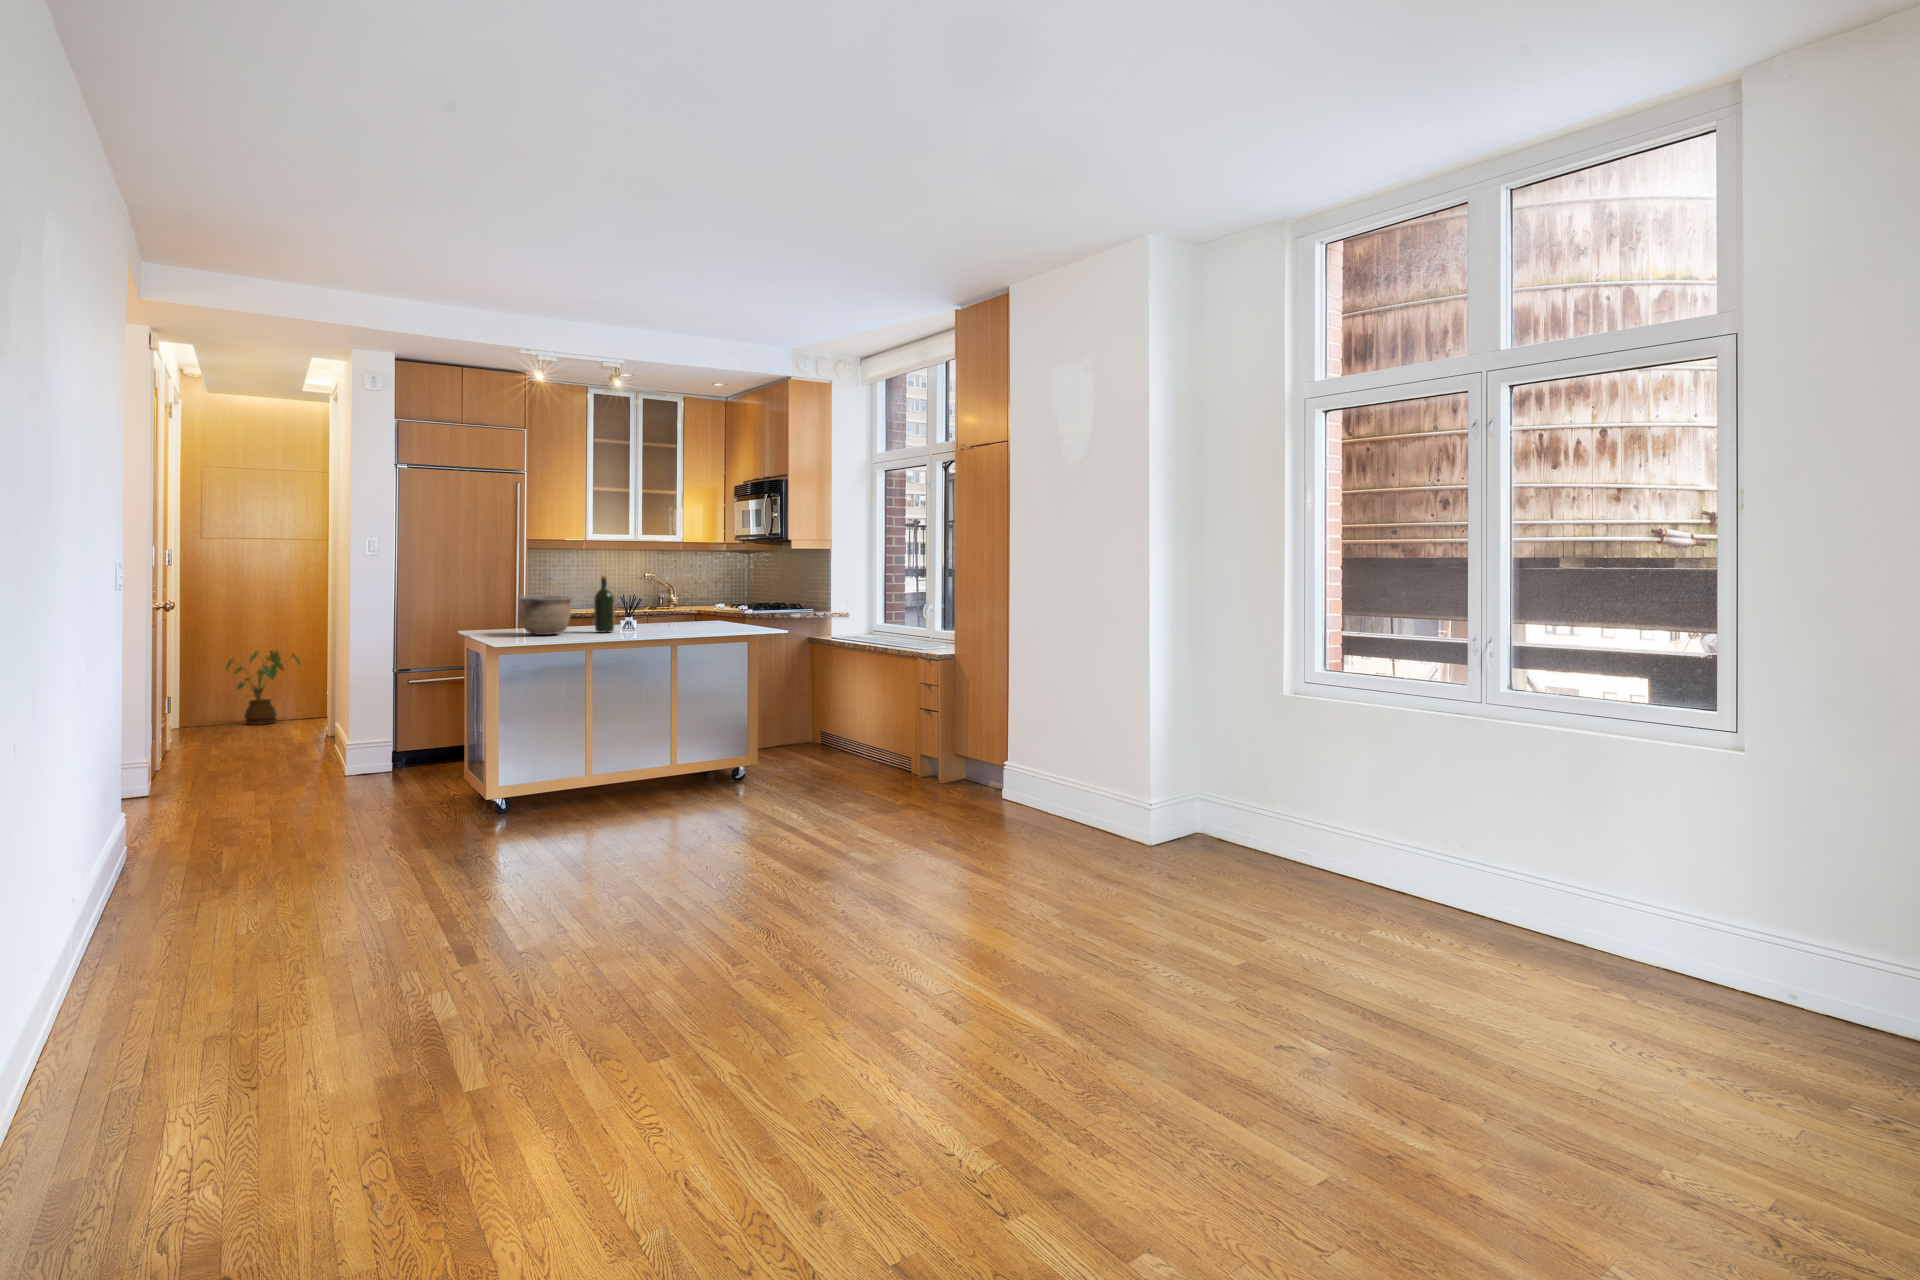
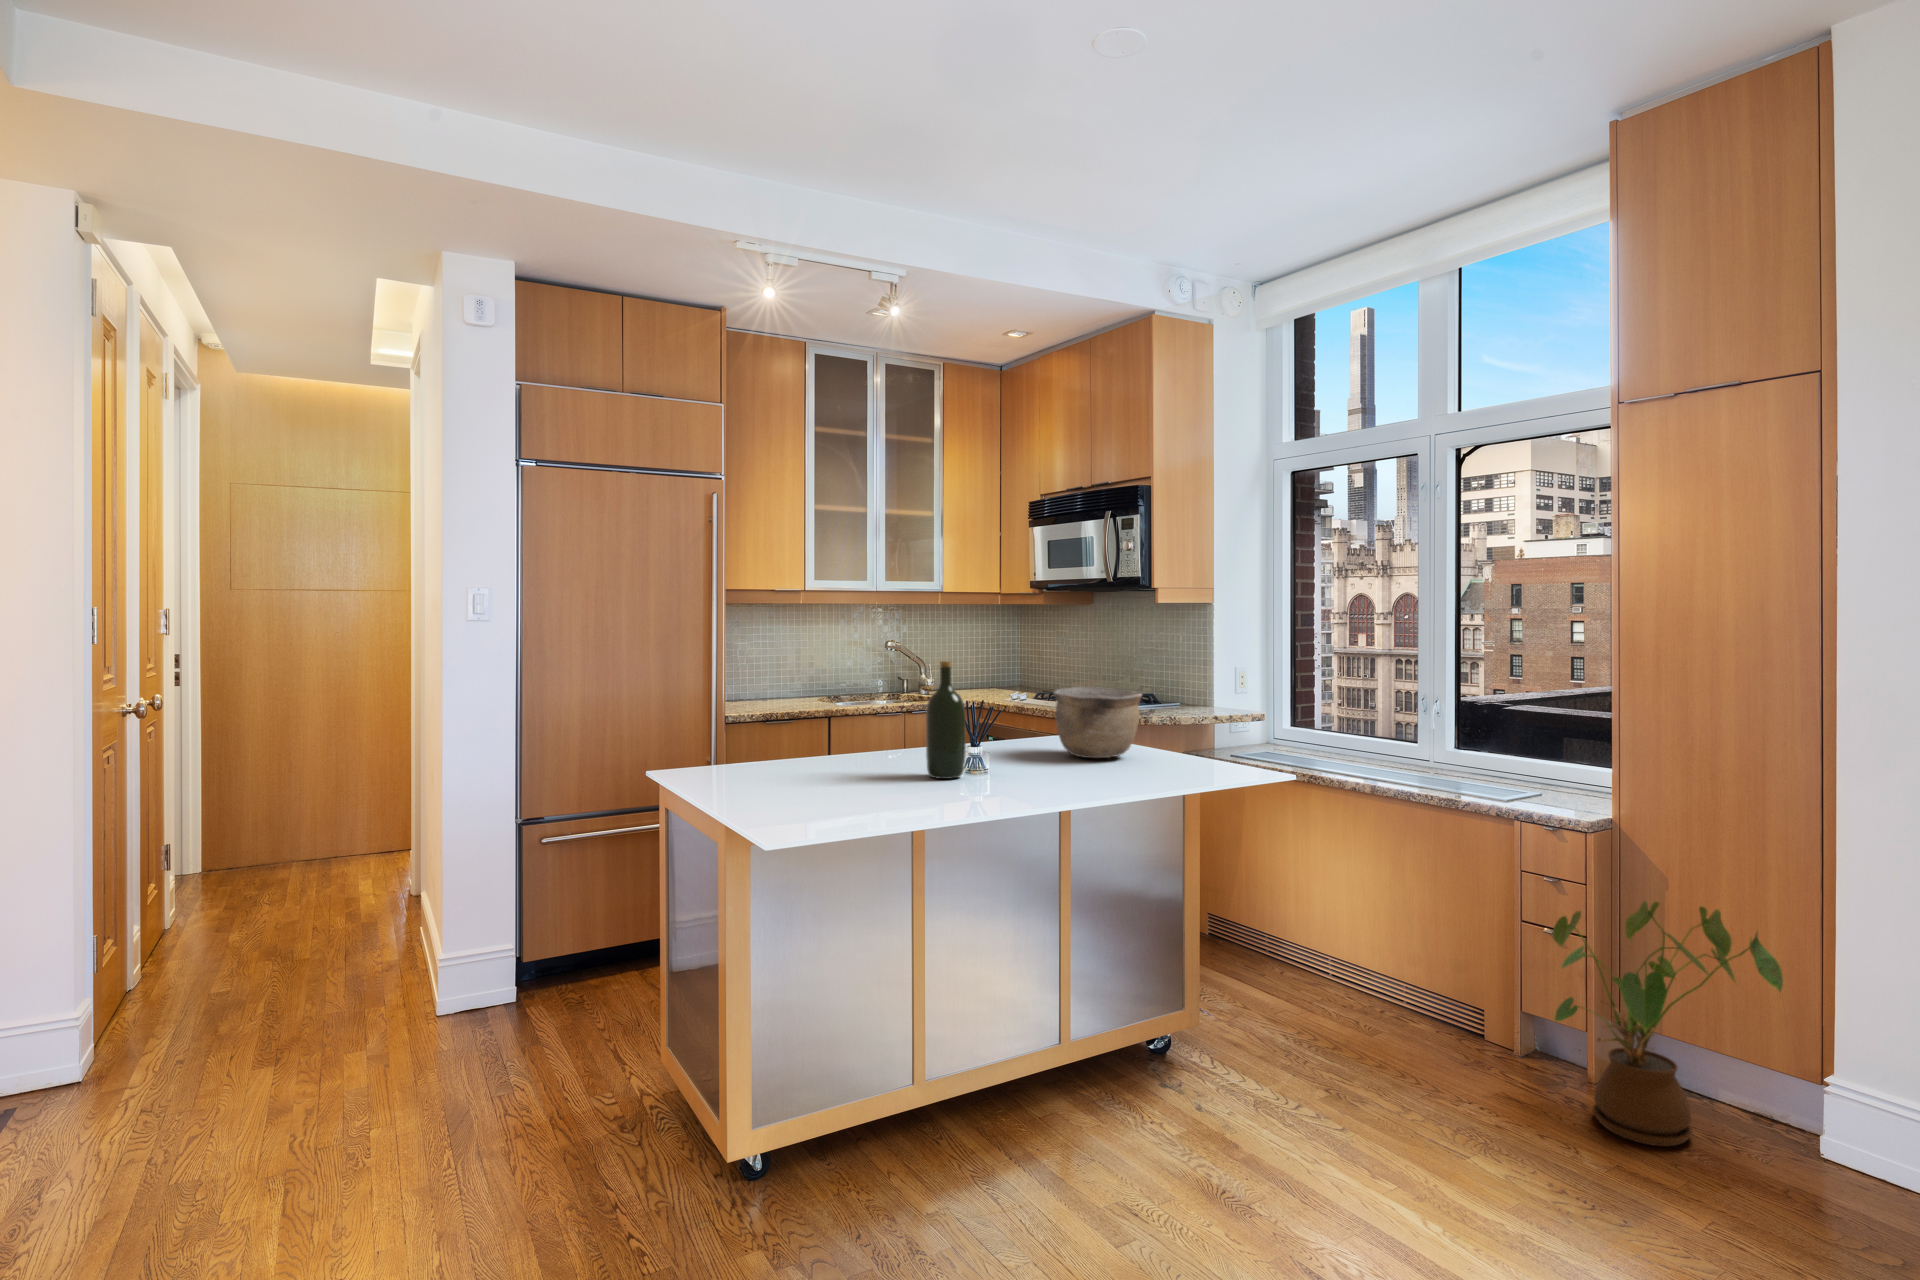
bowl: present [518,595,572,635] -> present [1054,687,1142,758]
house plant: present [226,650,301,725] -> present [1553,901,1783,1146]

